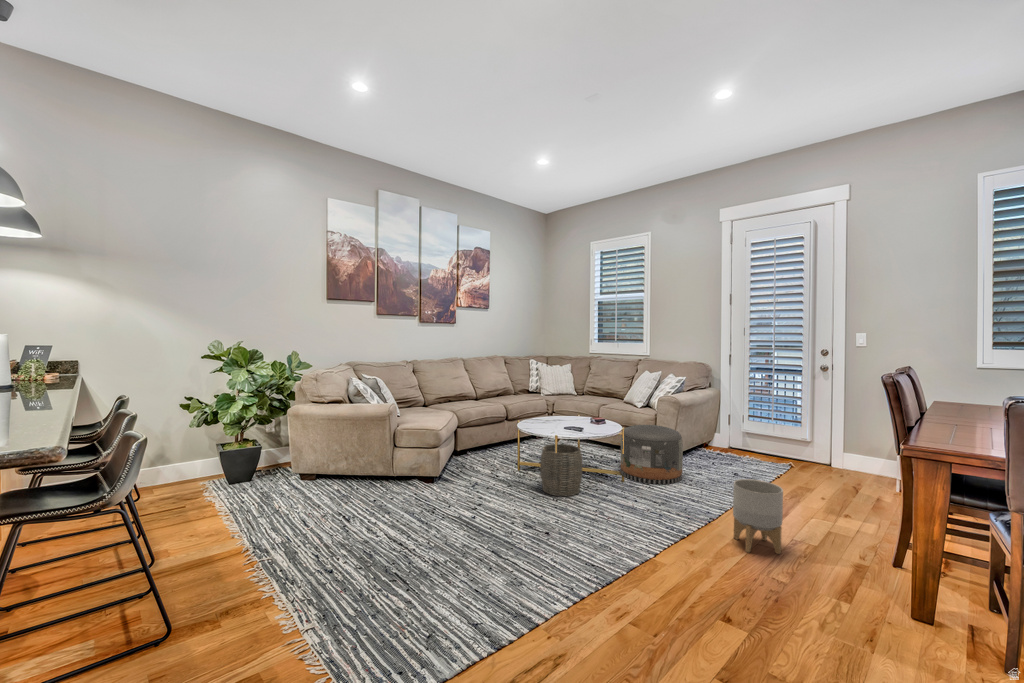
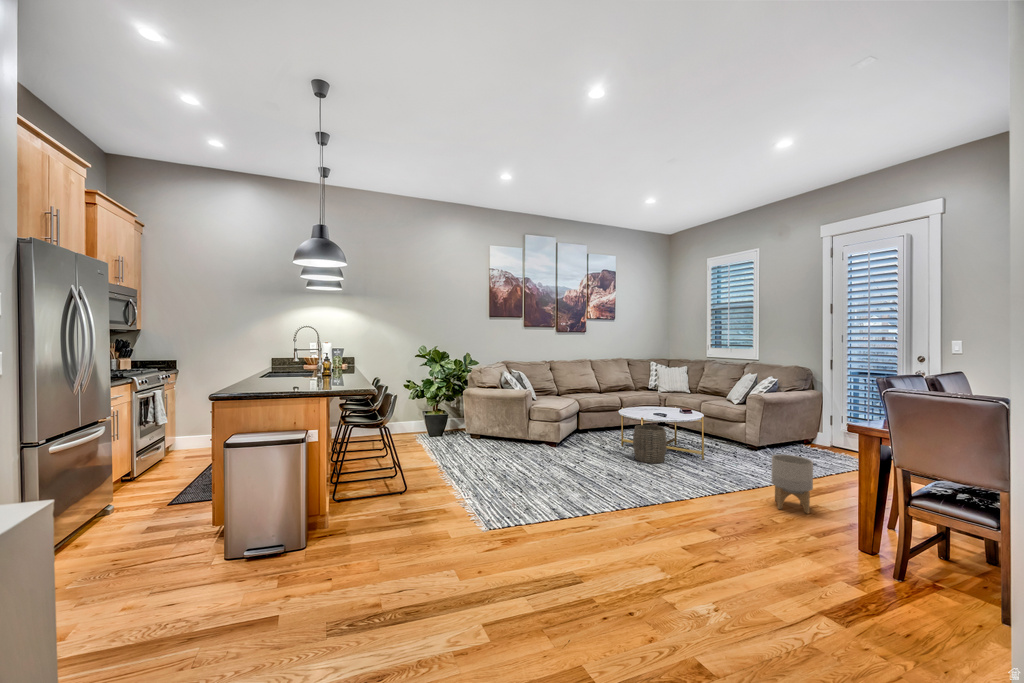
pouf: present [620,425,683,484] -> none [708,416,764,465]

